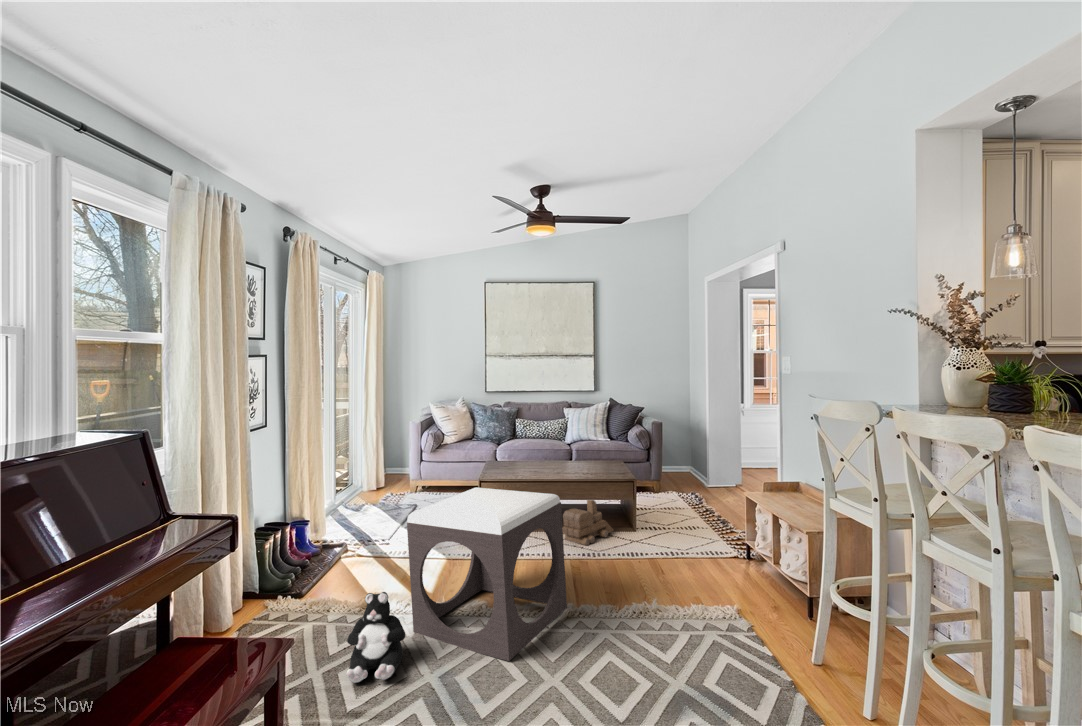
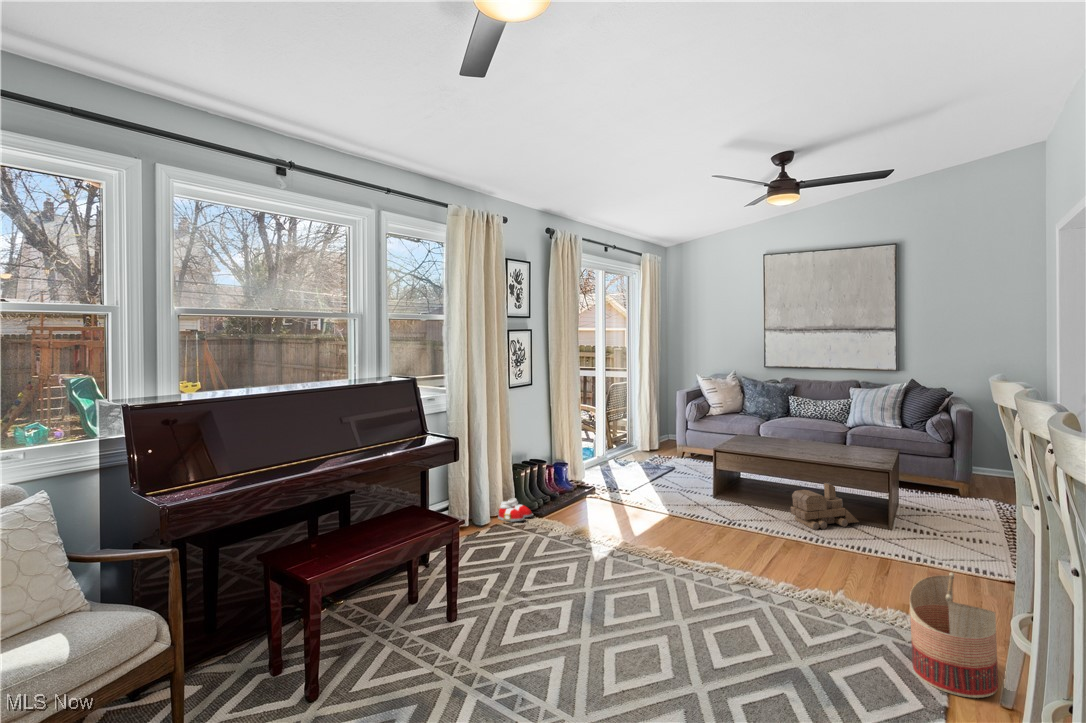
footstool: present [407,487,567,661] -> none [595,449,742,598]
basket: none [741,565,808,671] -> present [910,573,998,698]
slippers: none [242,579,293,613] -> present [498,498,533,522]
plush toy: present [347,592,405,683] -> none [530,516,579,581]

